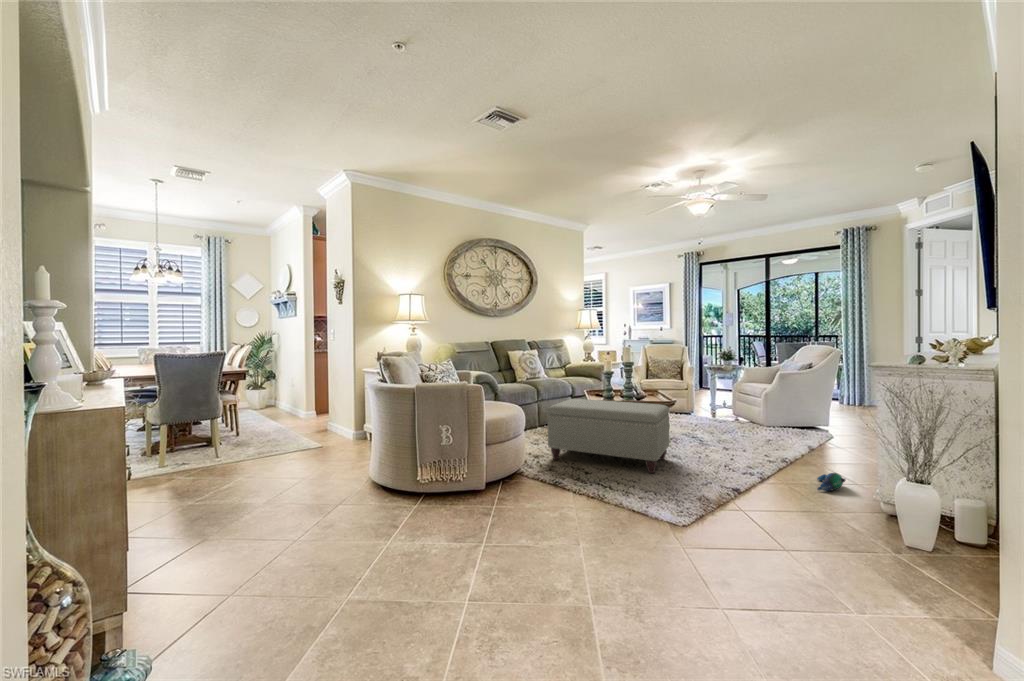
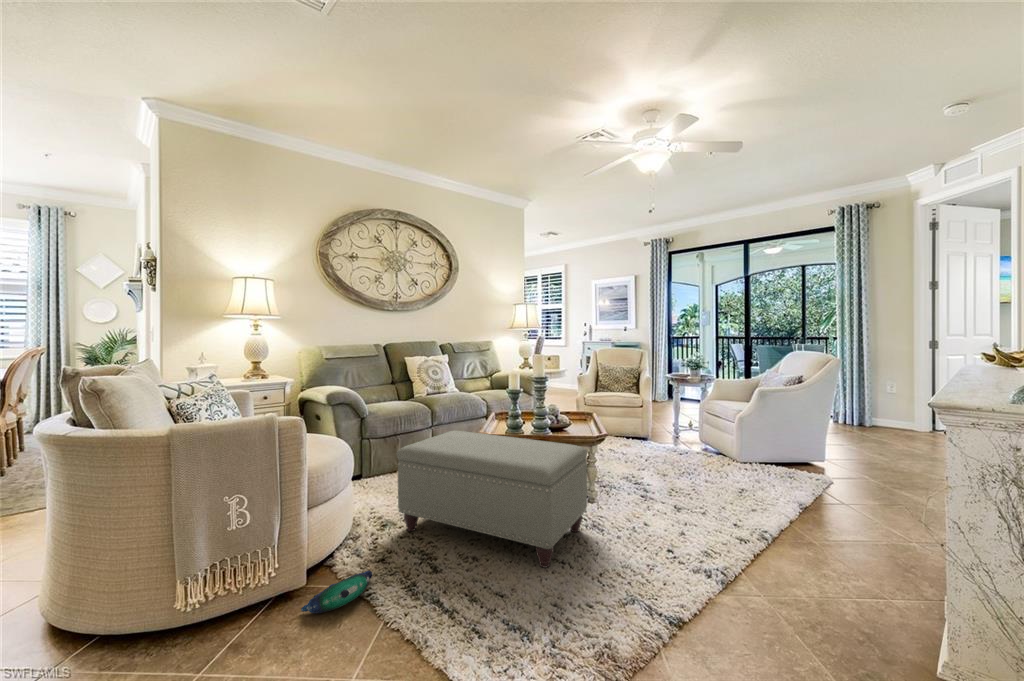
plush toy: present [817,473,846,491] -> present [301,571,373,614]

